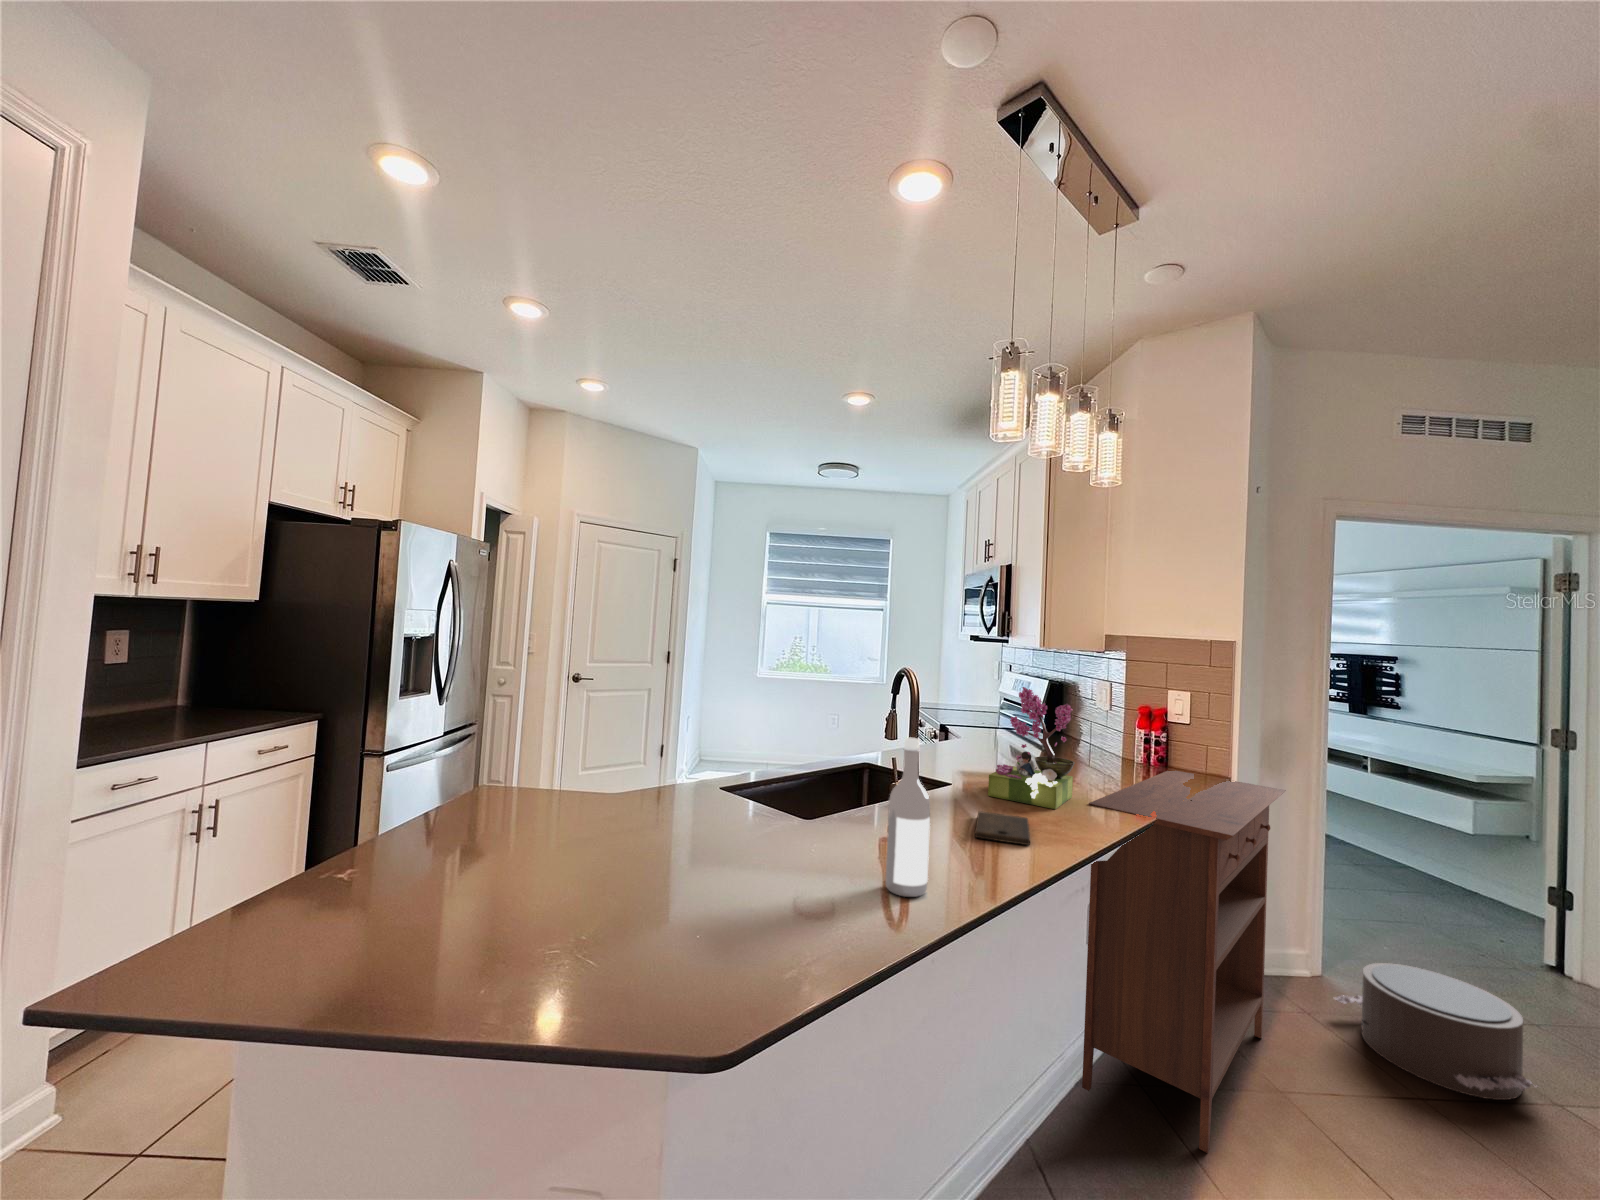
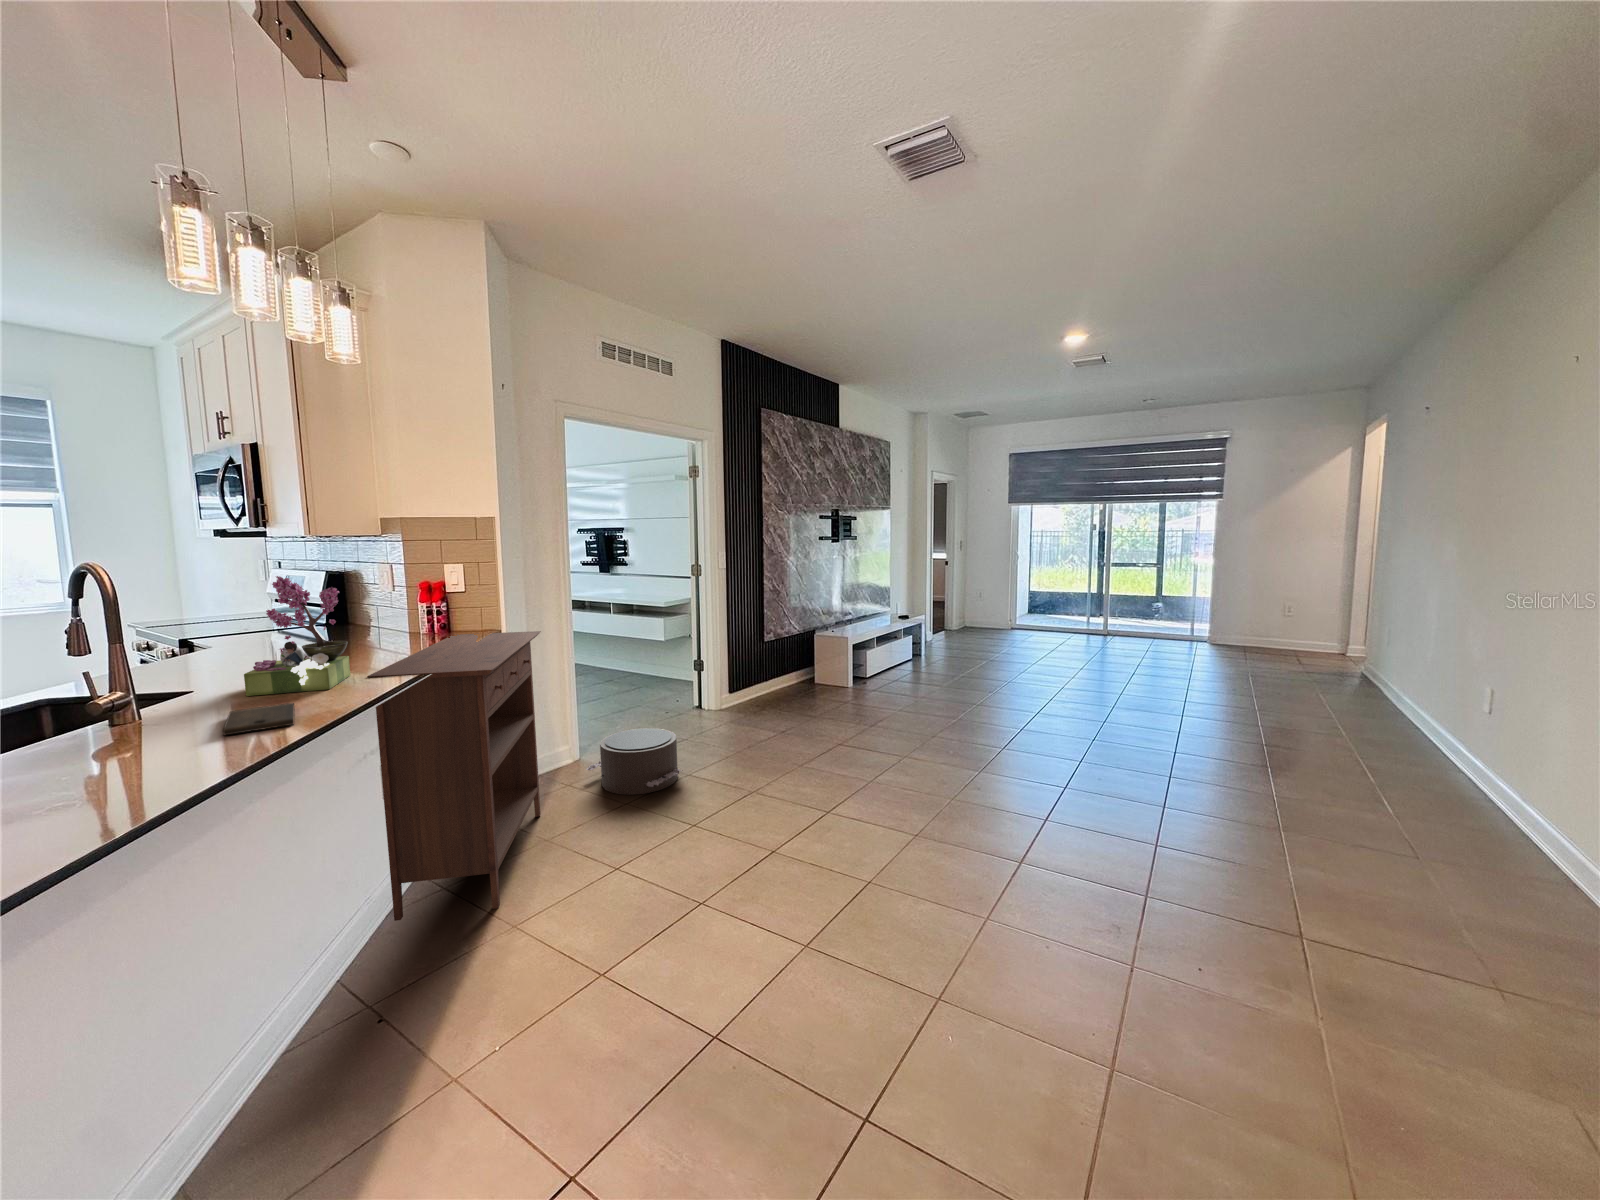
wine bottle: present [886,737,930,897] -> none [67,638,148,815]

